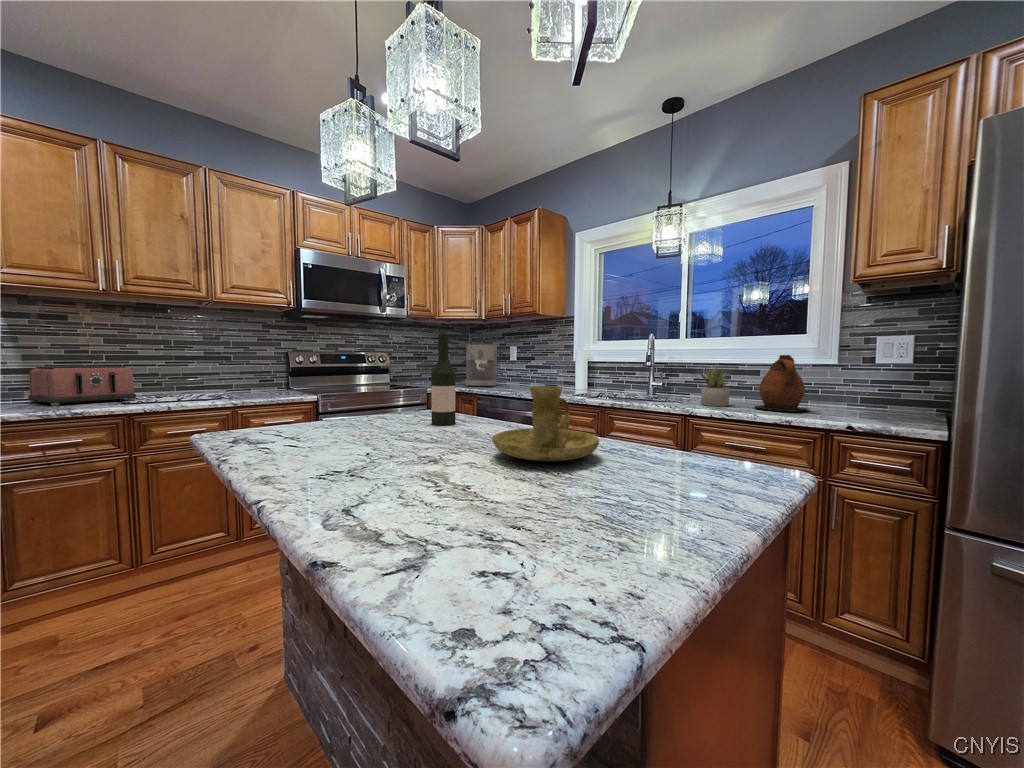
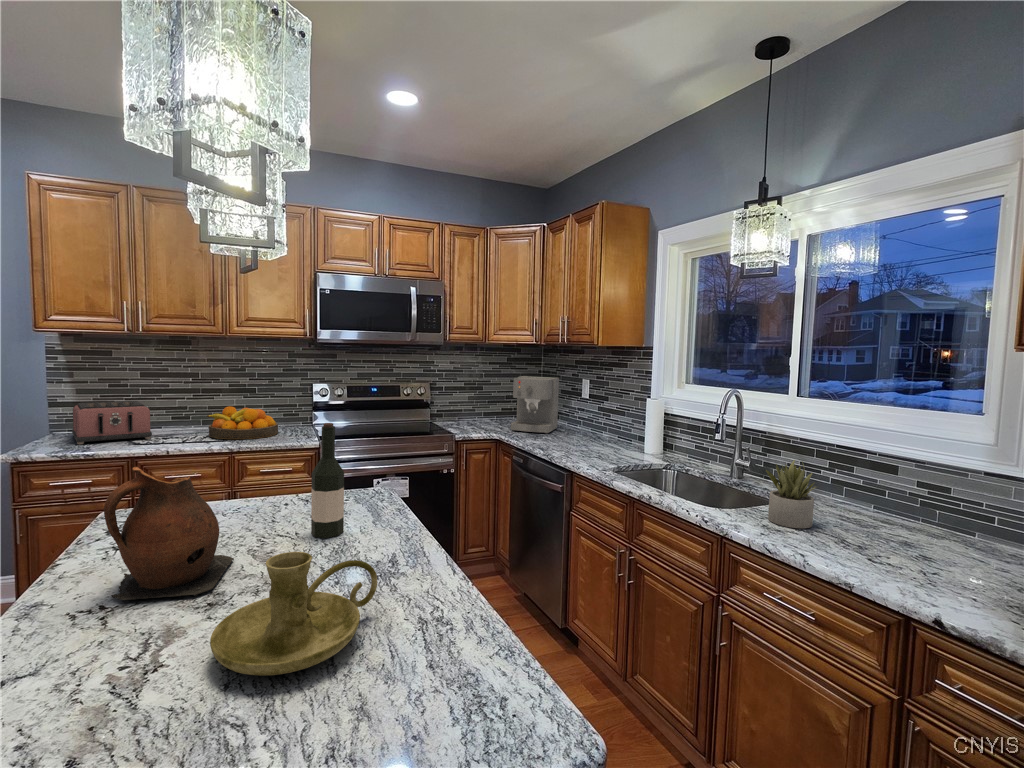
ceramic pitcher: present [755,355,809,411] -> present [104,467,234,600]
fruit bowl: none [195,369,267,397] -> present [207,406,278,439]

